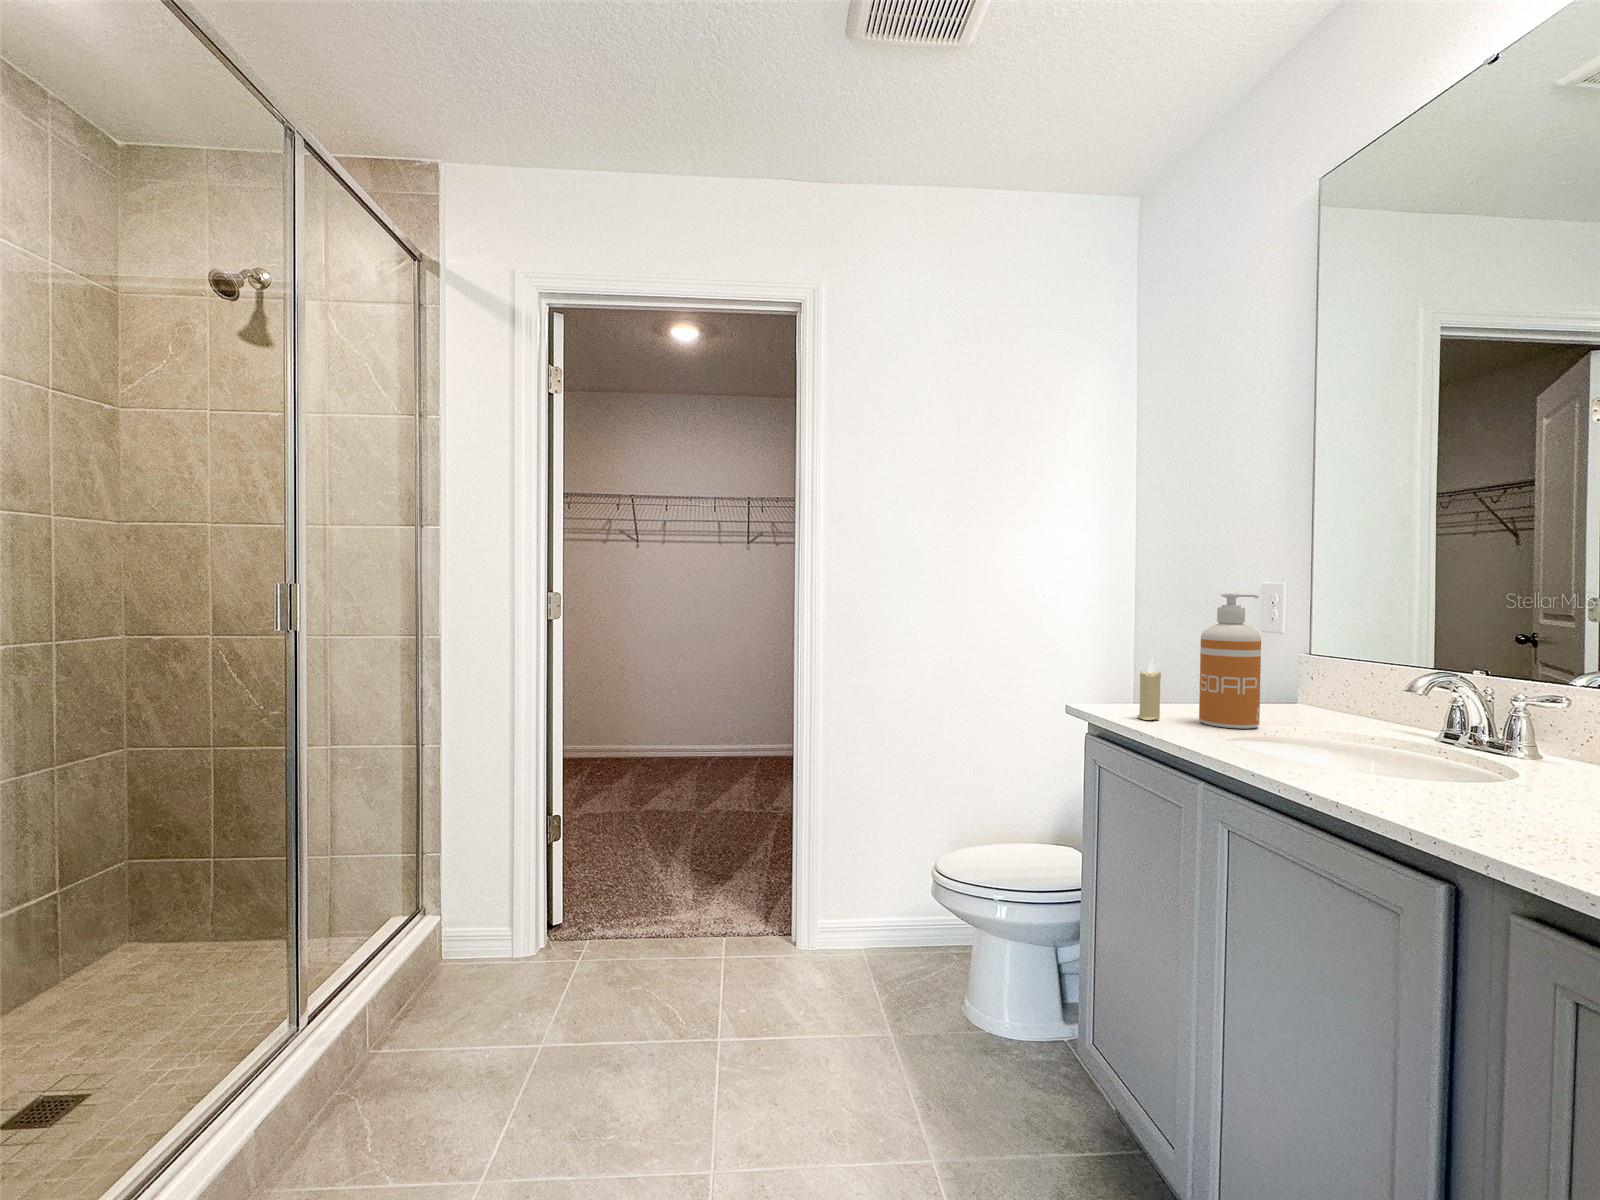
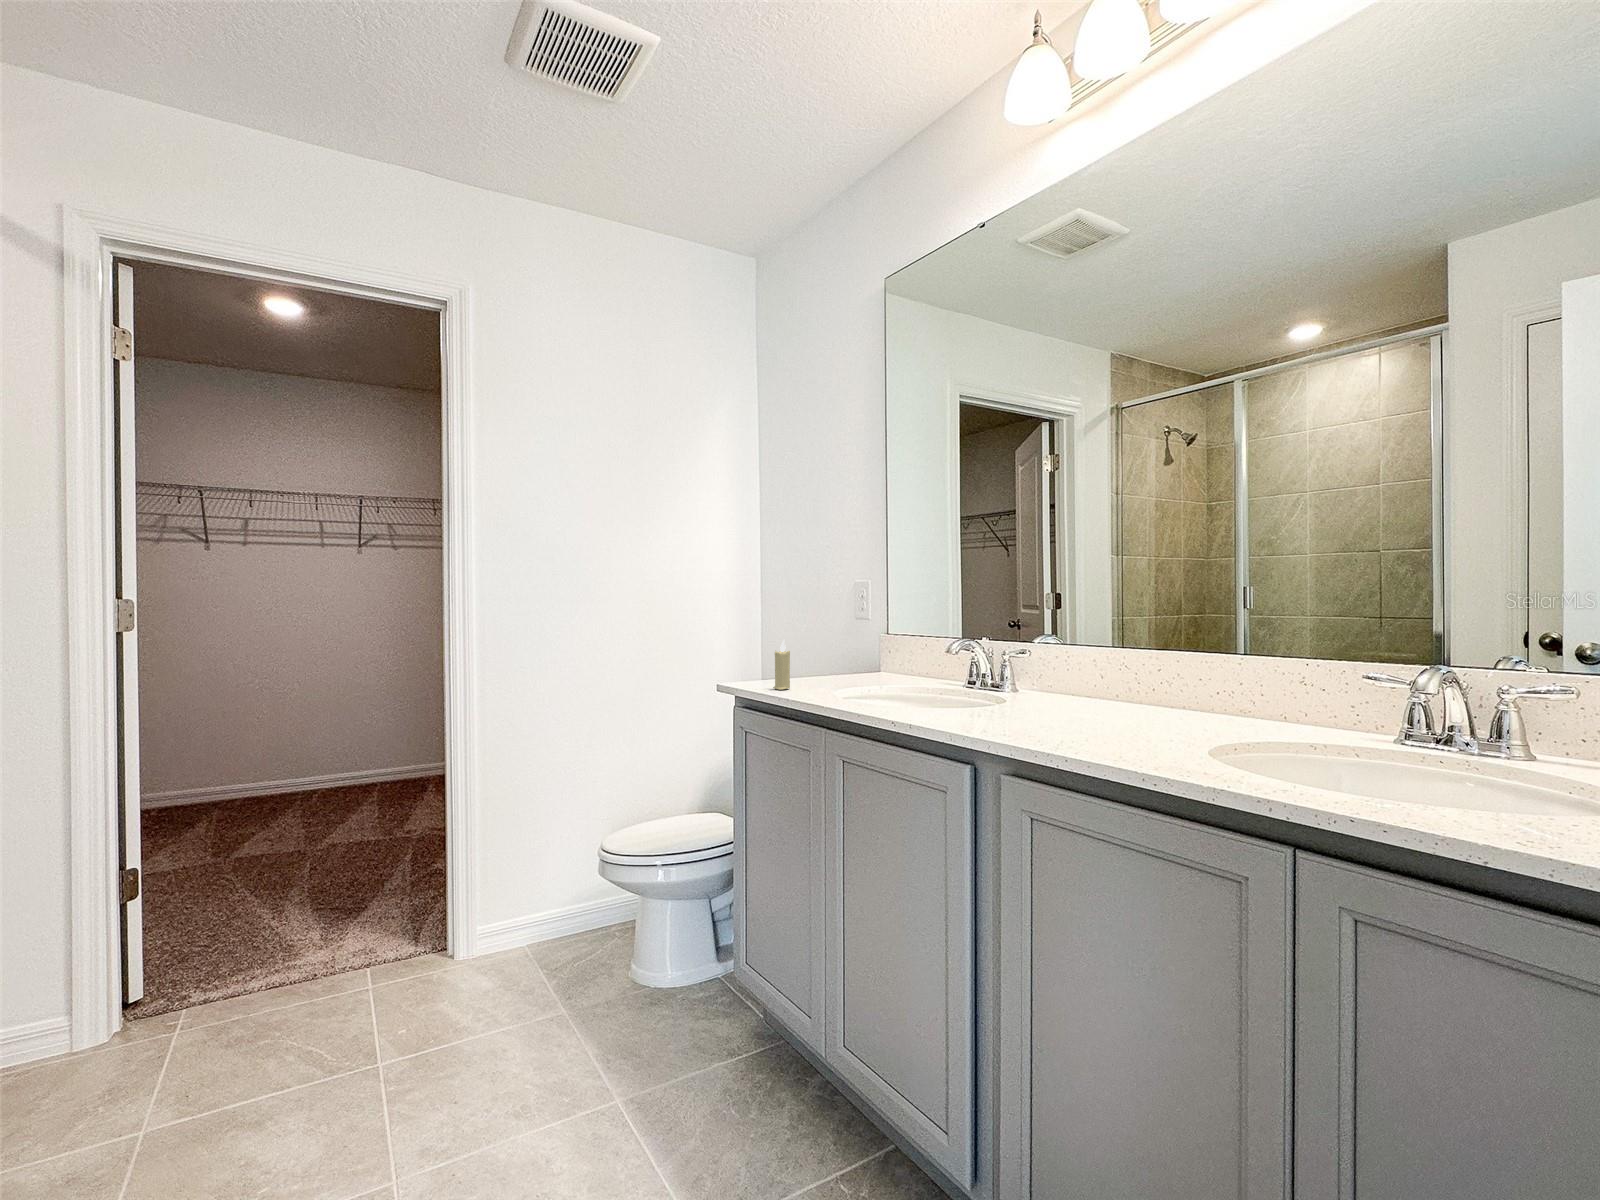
soap dispenser: present [1199,594,1261,729] -> none [818,587,859,690]

